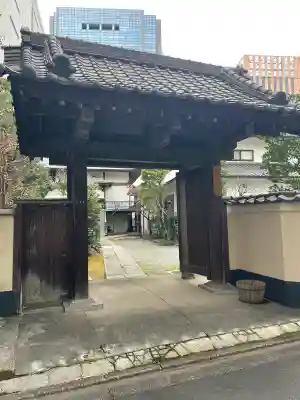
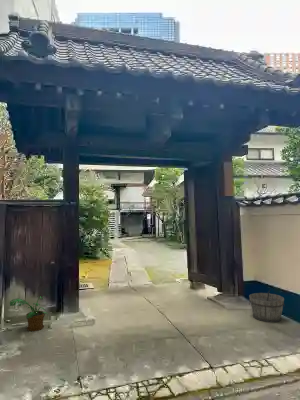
potted plant: none [30,284,62,316] -> present [10,296,48,331]

